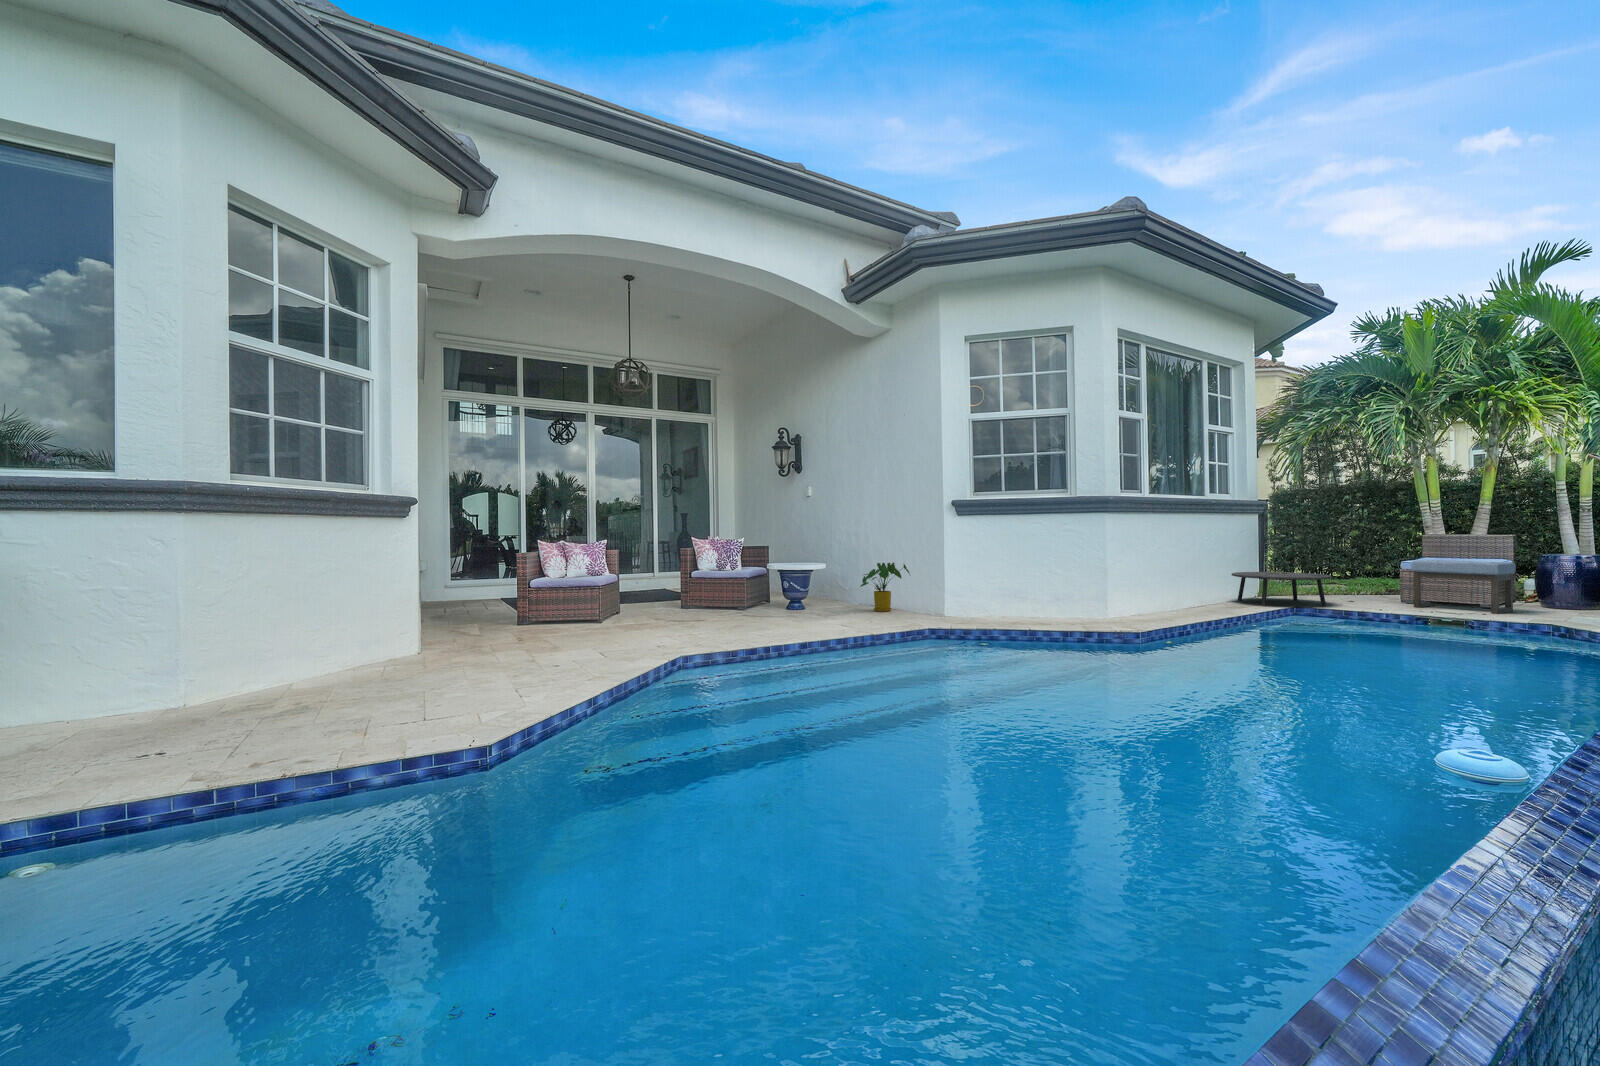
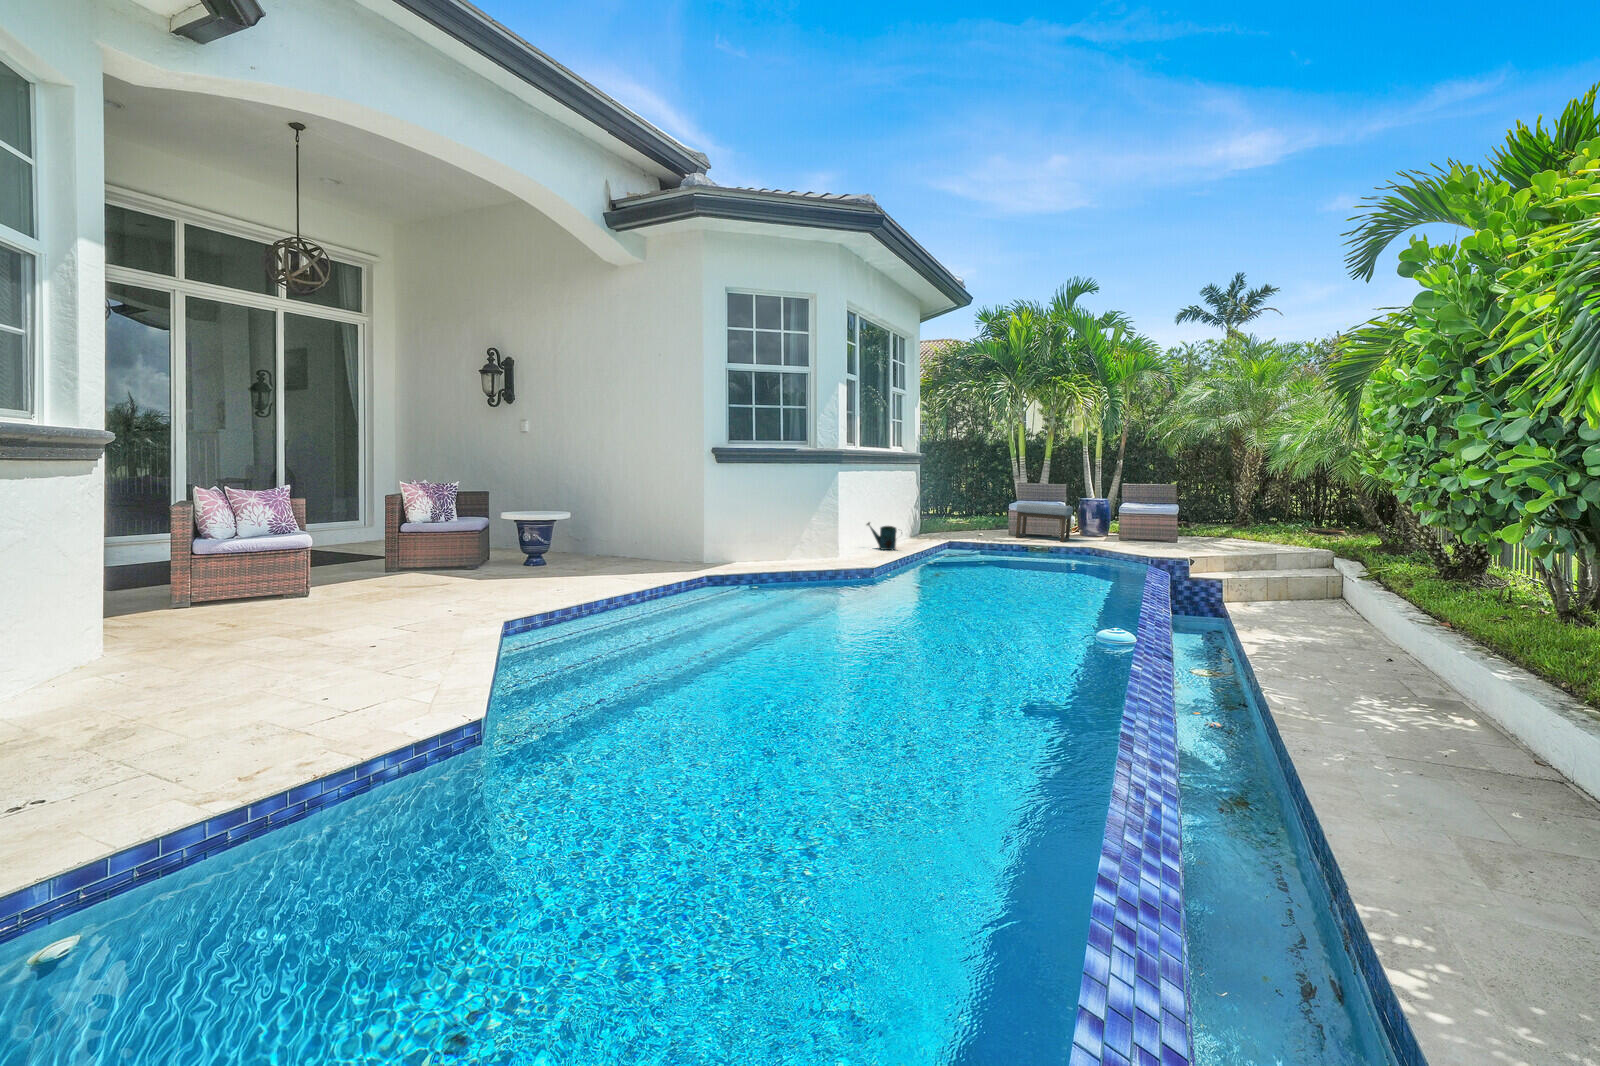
house plant: present [860,563,909,612] -> none [613,506,663,556]
coffee table: present [1231,572,1331,606] -> none [904,511,970,539]
watering can: none [1158,581,1206,615] -> present [867,522,897,550]

